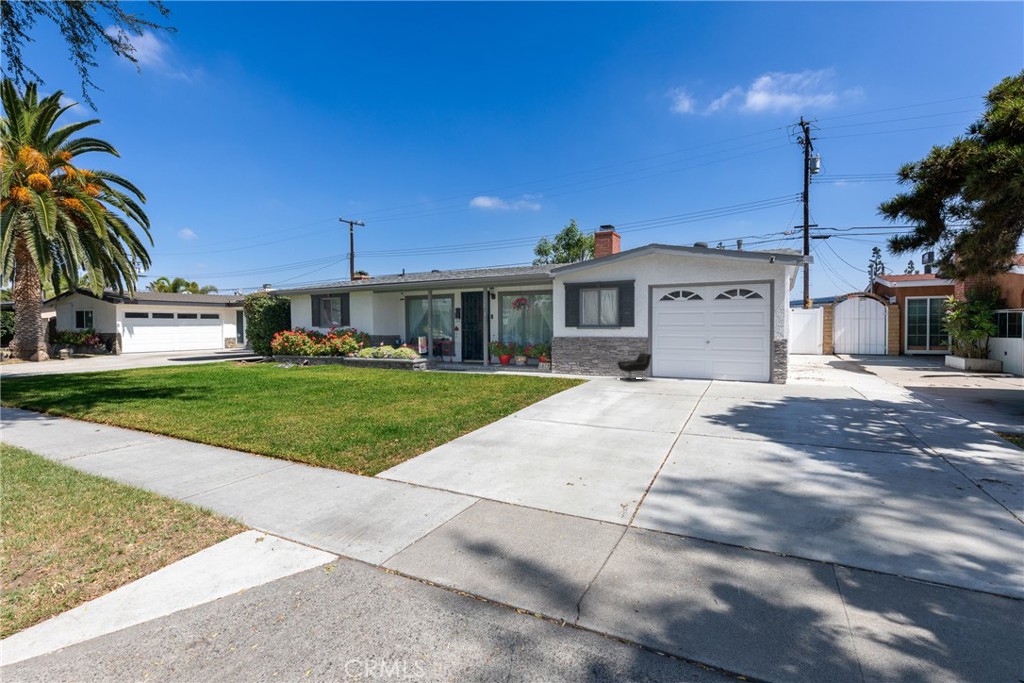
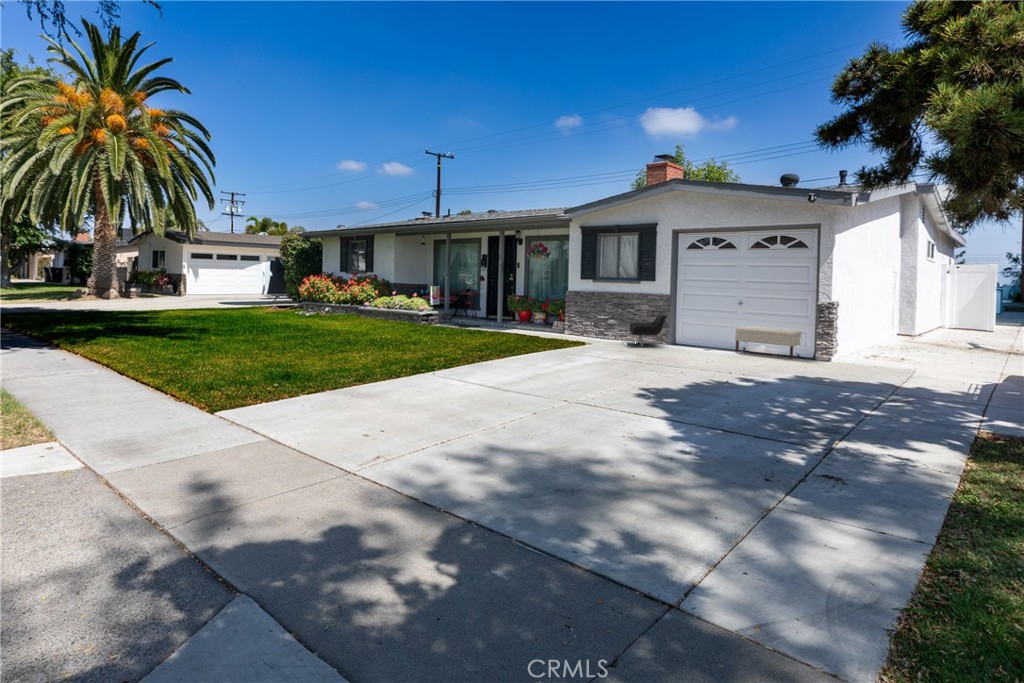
bench: none [711,360,763,384] -> present [735,326,802,359]

